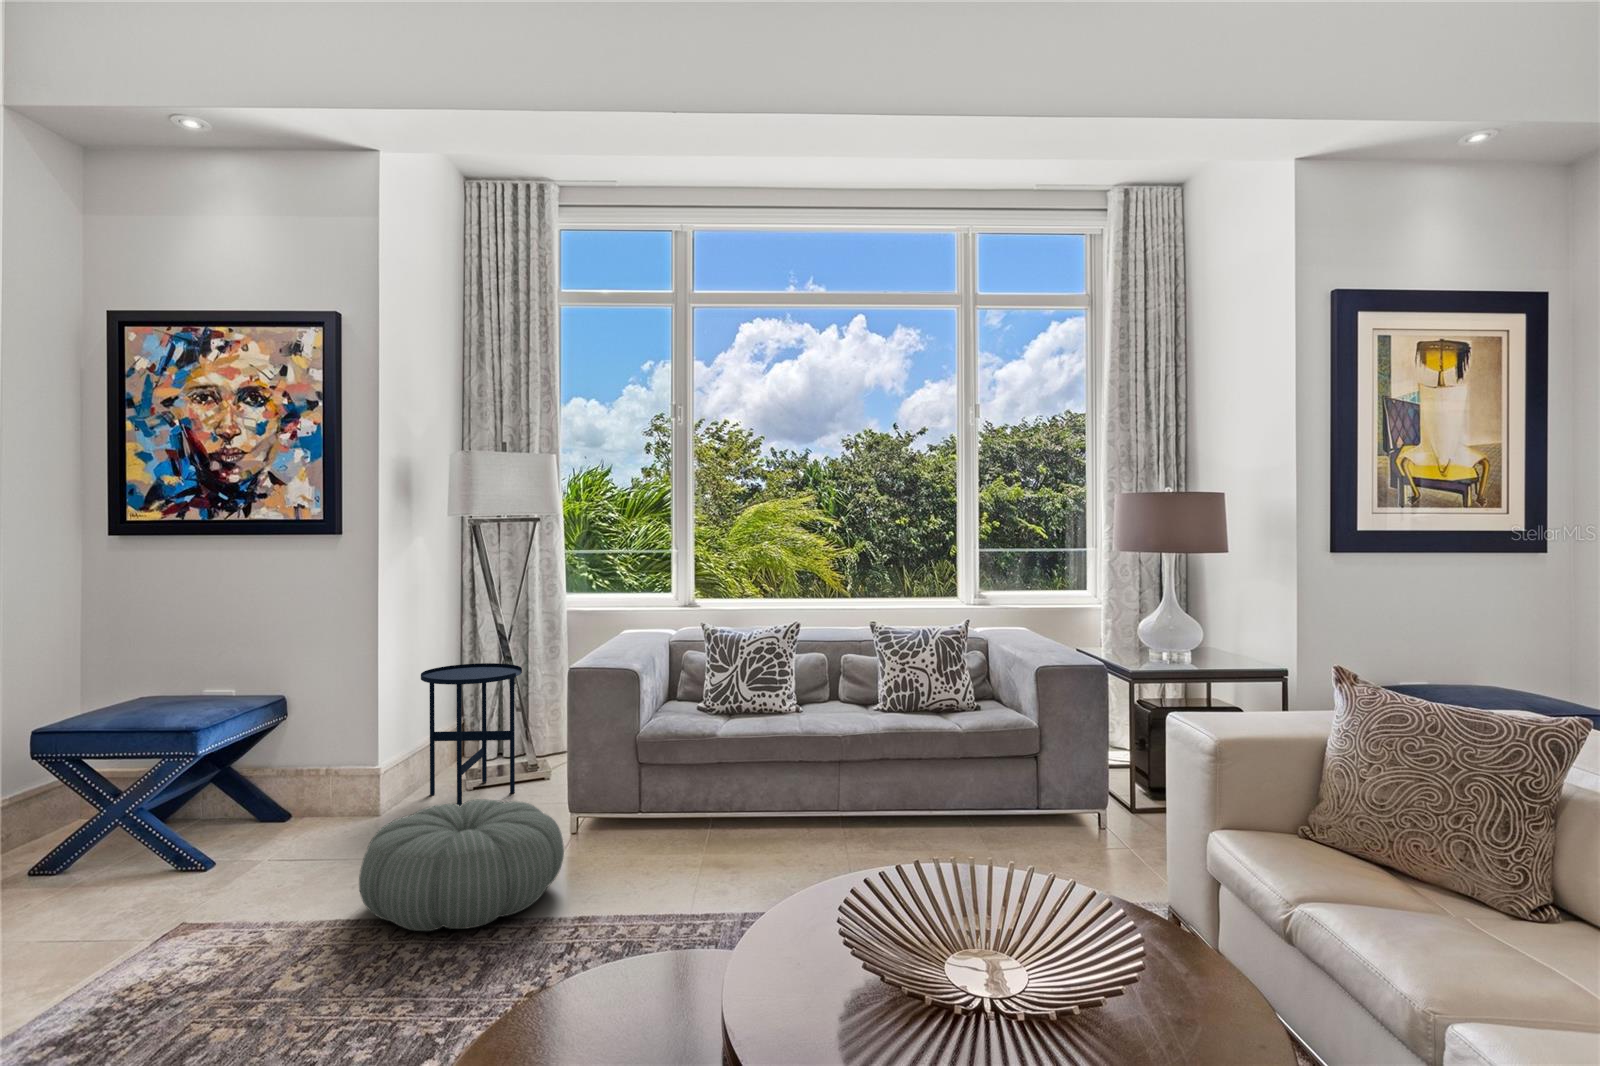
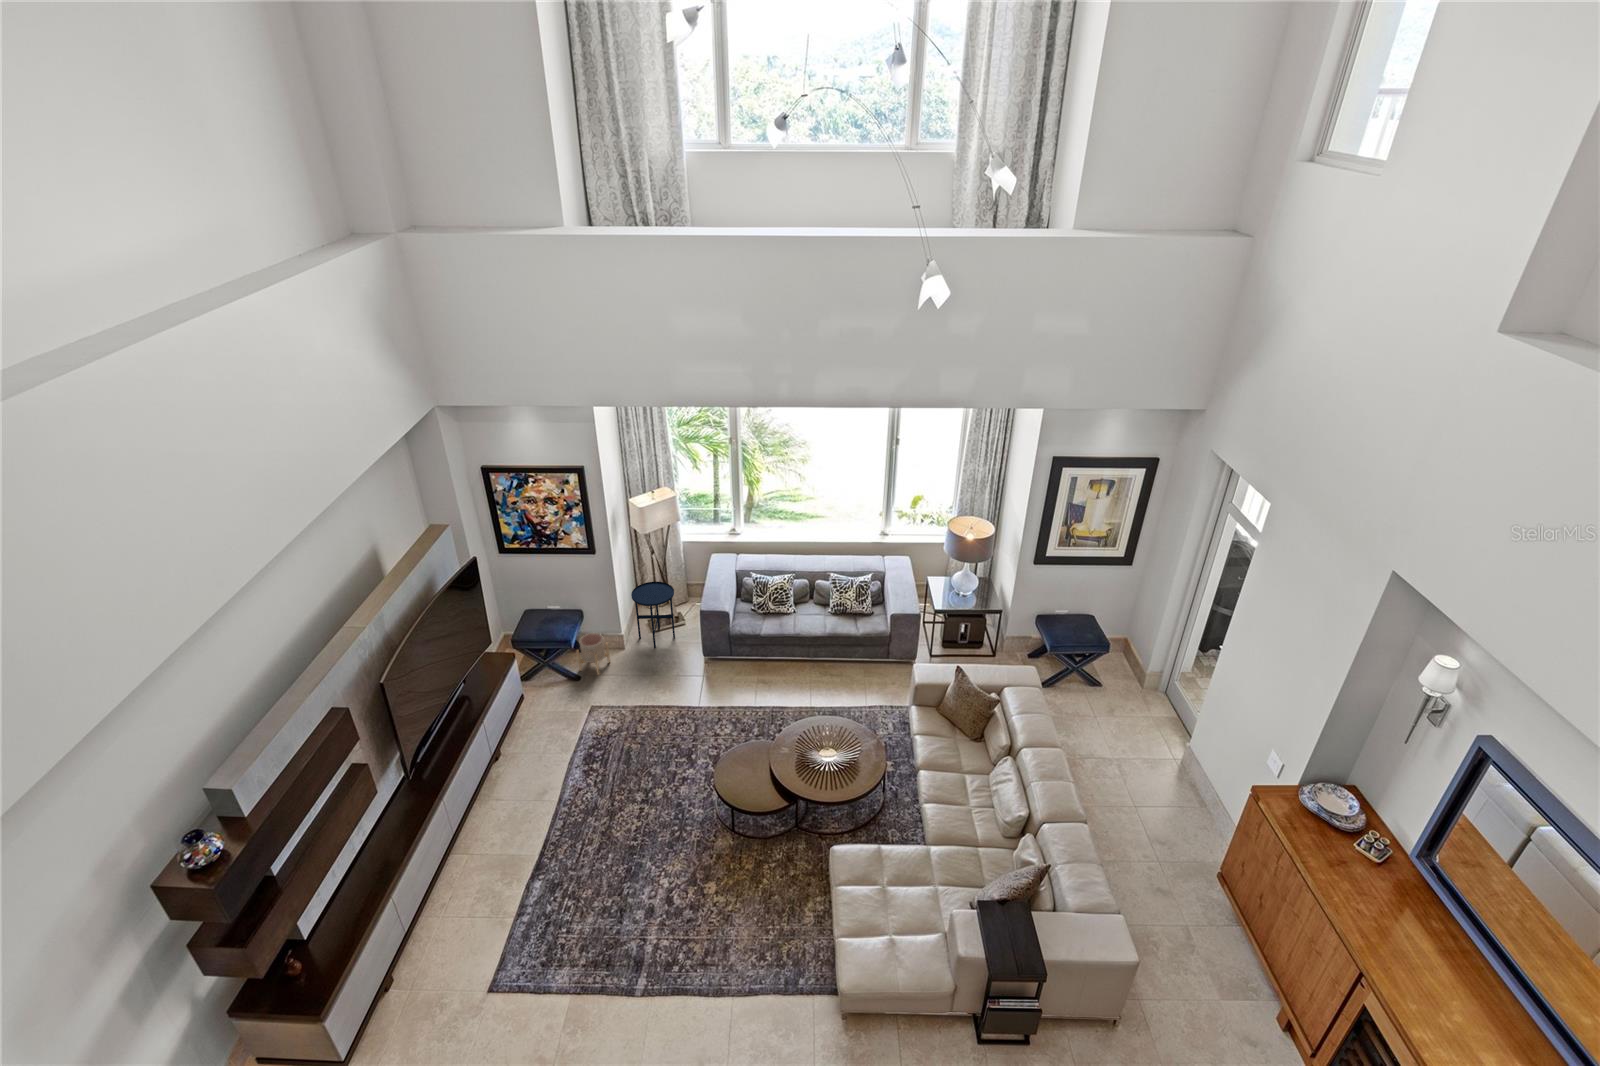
planter: none [243,744,335,846] -> present [577,633,610,675]
pouf: present [359,799,564,931] -> none [644,672,711,726]

